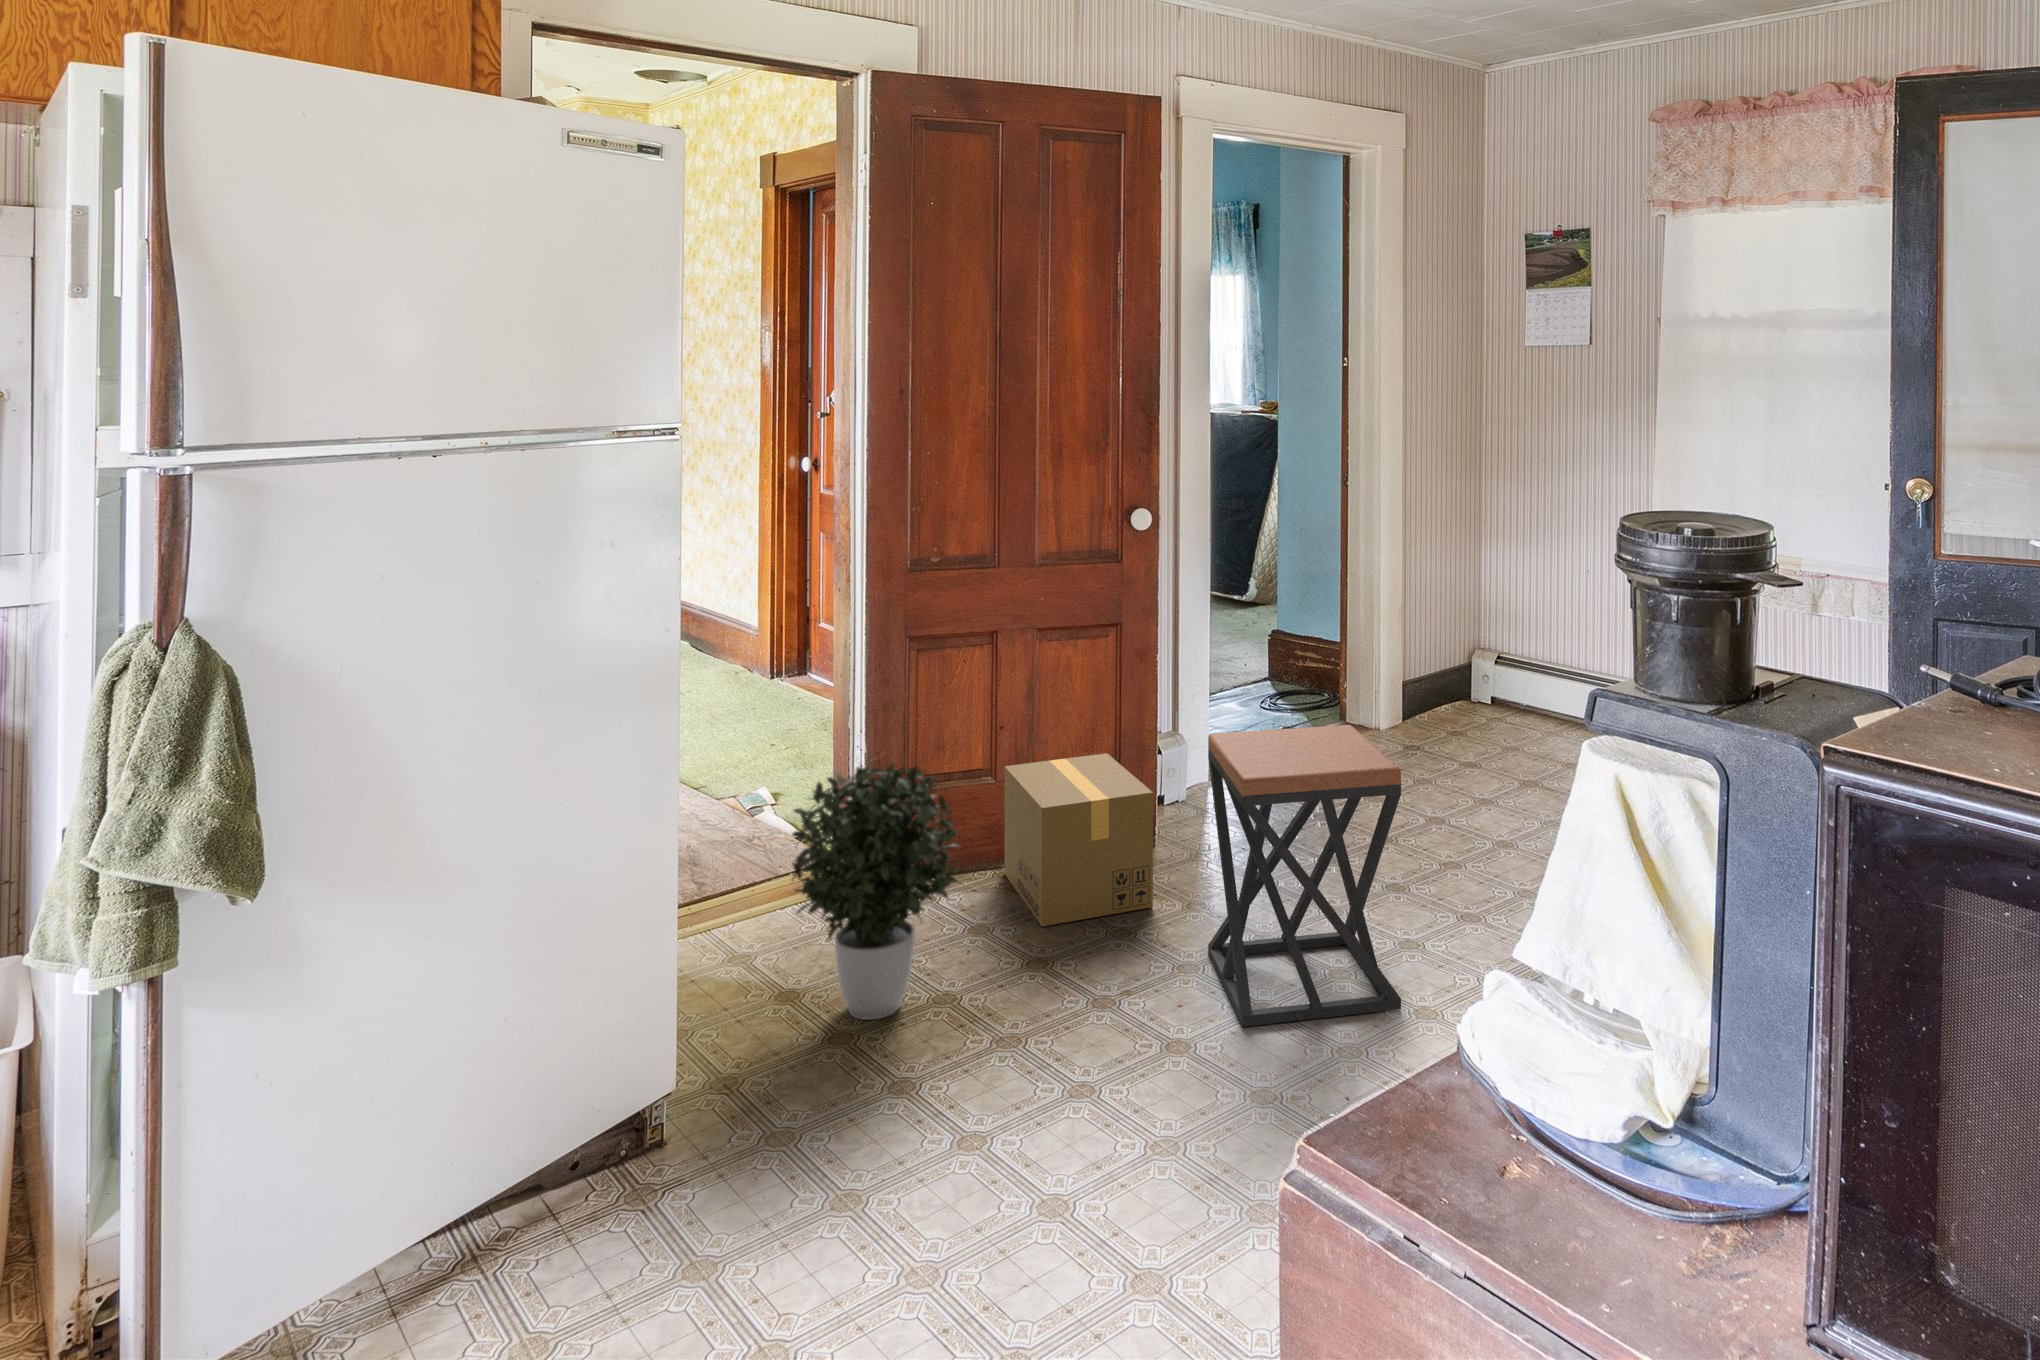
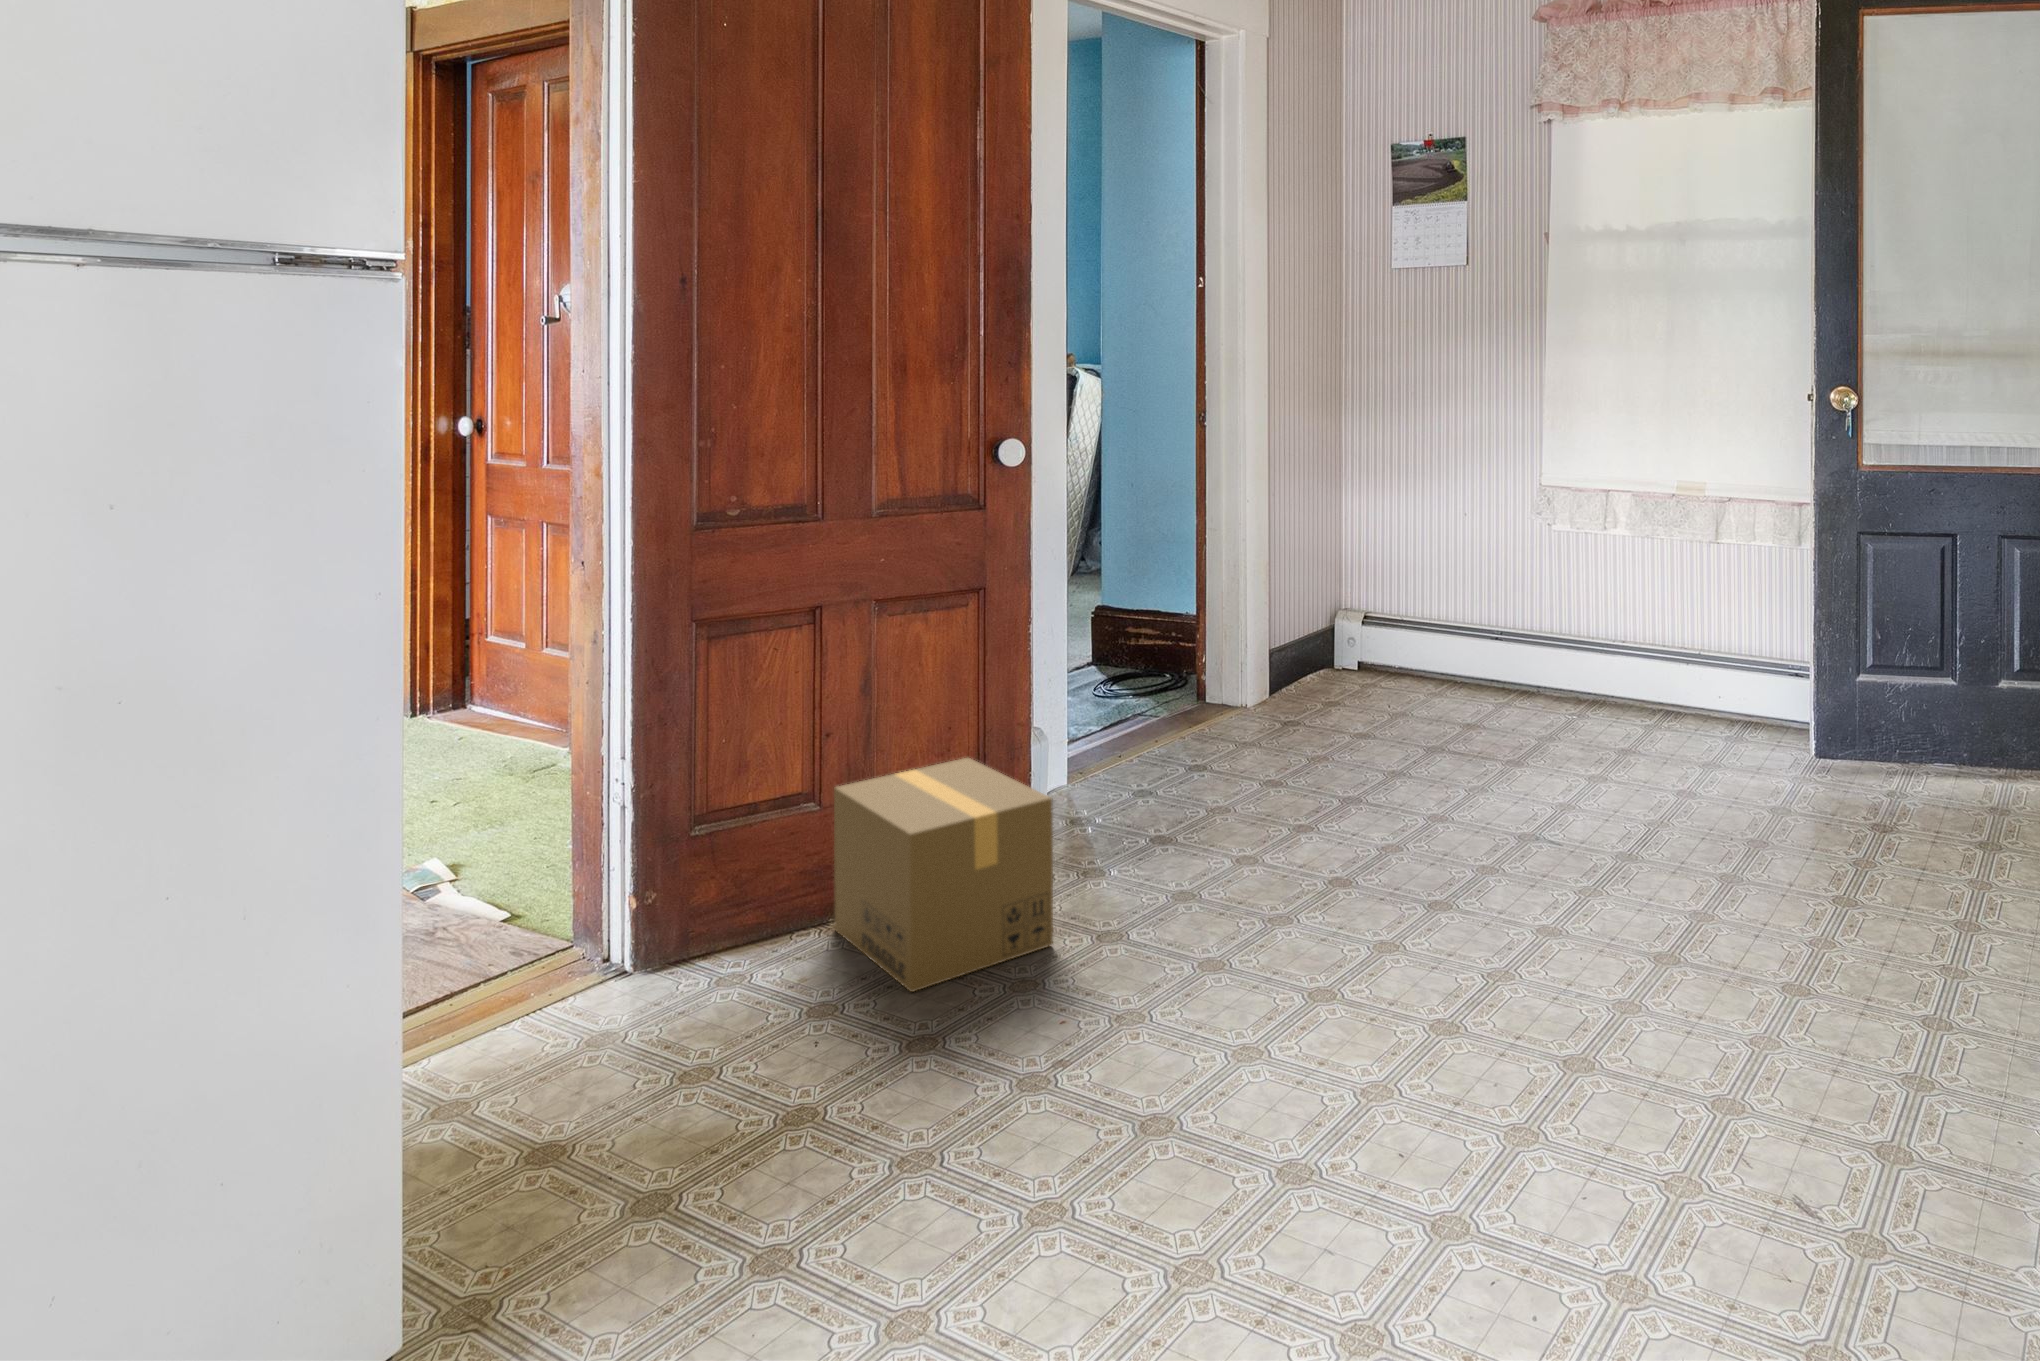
stool: present [1208,725,1401,1027] -> none [1146,687,1413,1082]
potted plant: present [792,764,958,1020] -> none [555,791,828,1168]

